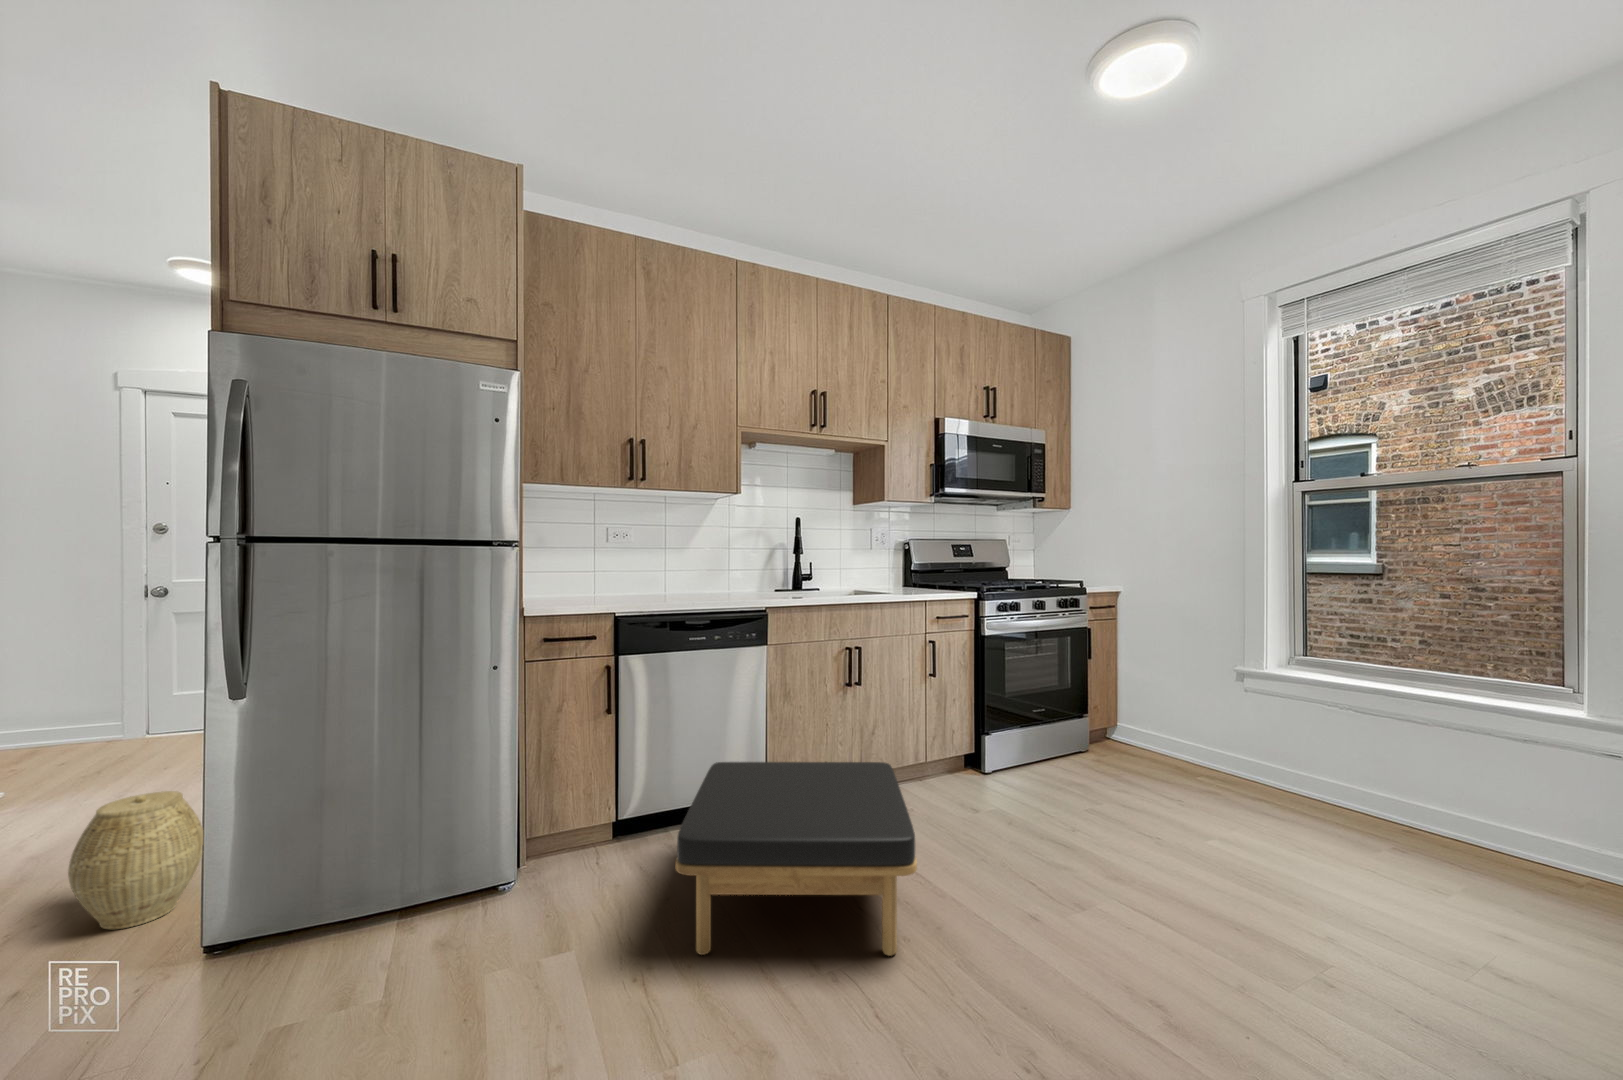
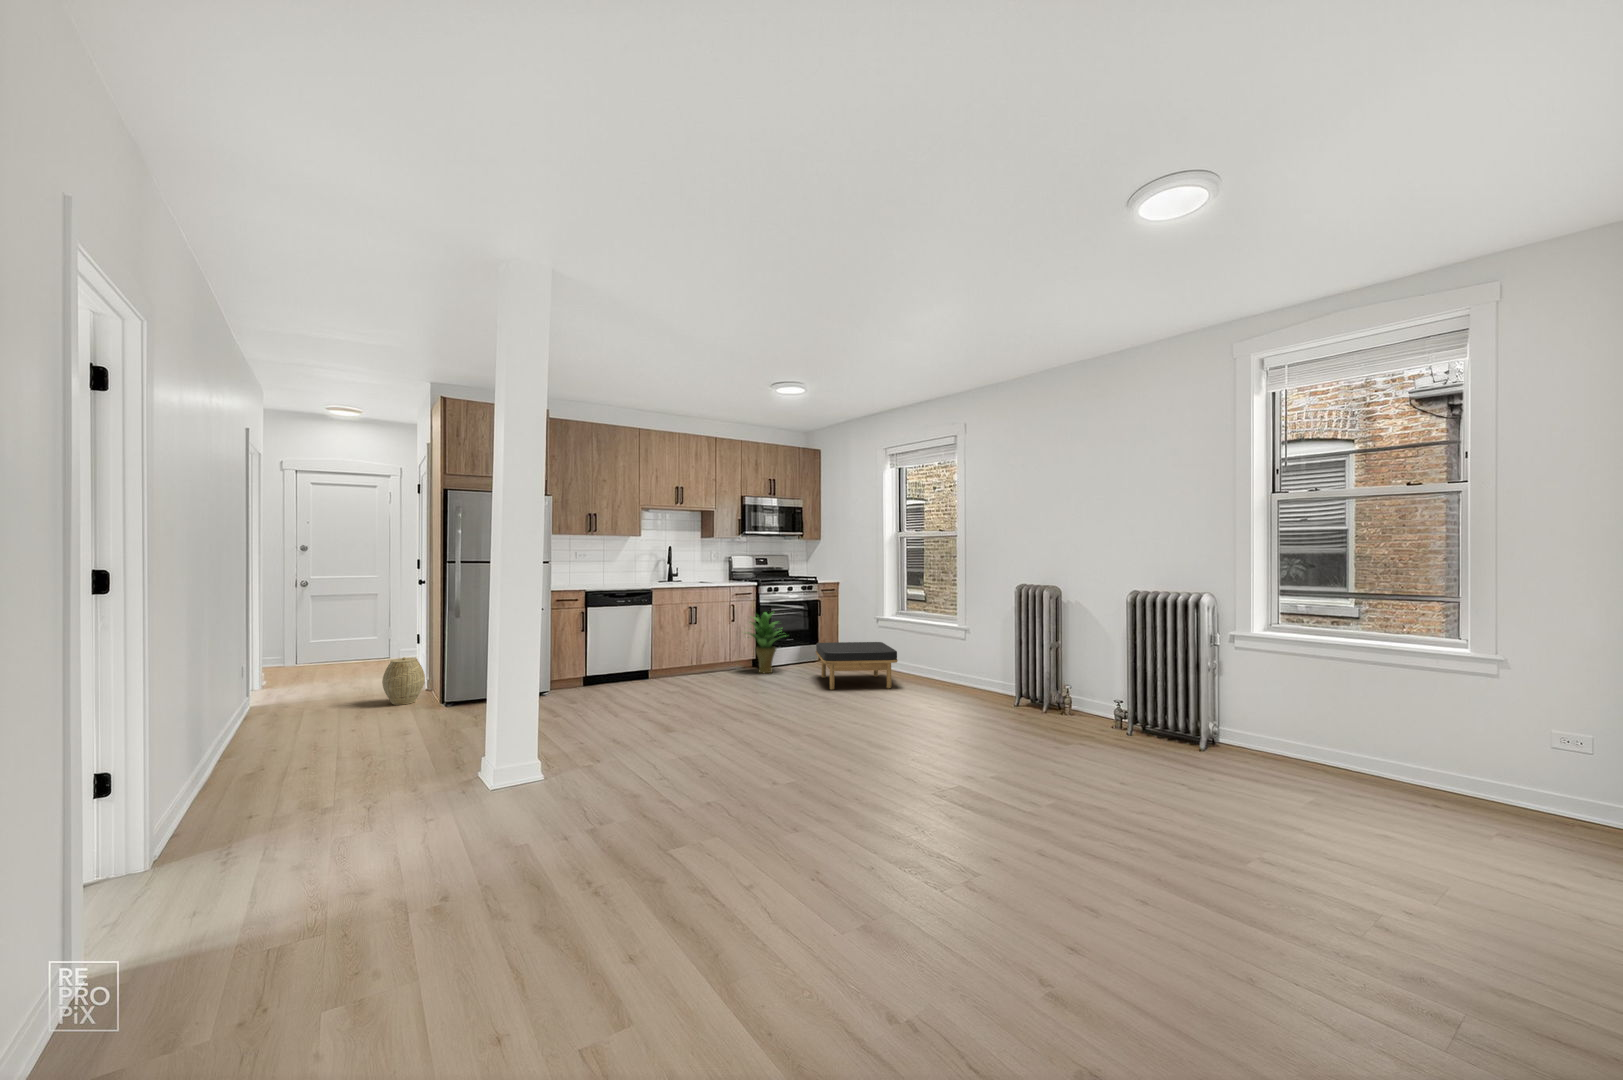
potted plant: none [953,655,1060,795] -> present [750,612,779,673]
ottoman: present [676,762,917,956] -> present [816,642,898,690]

